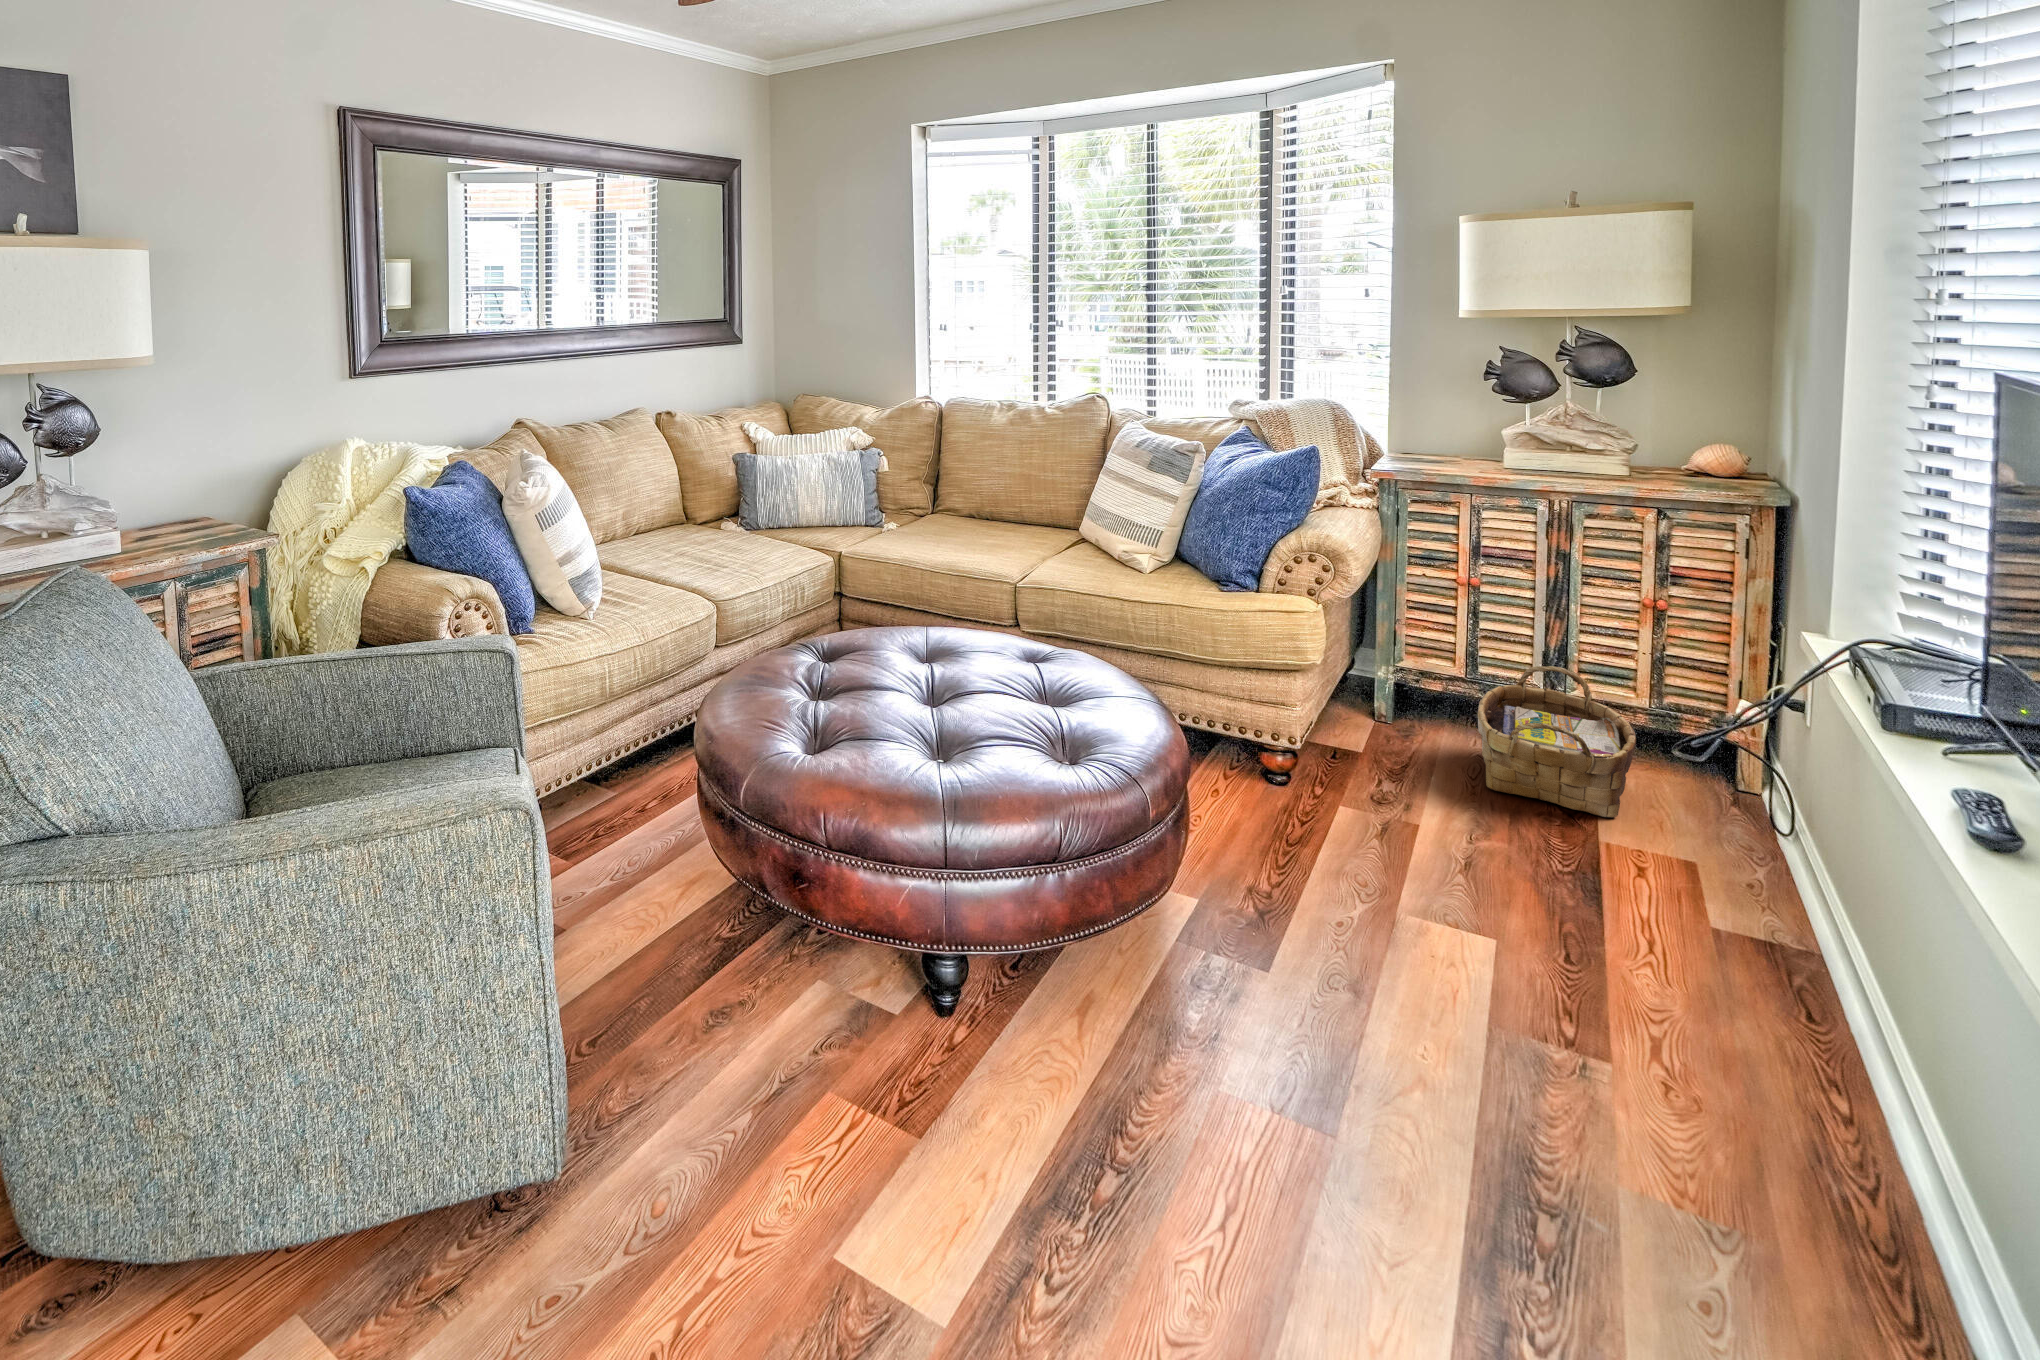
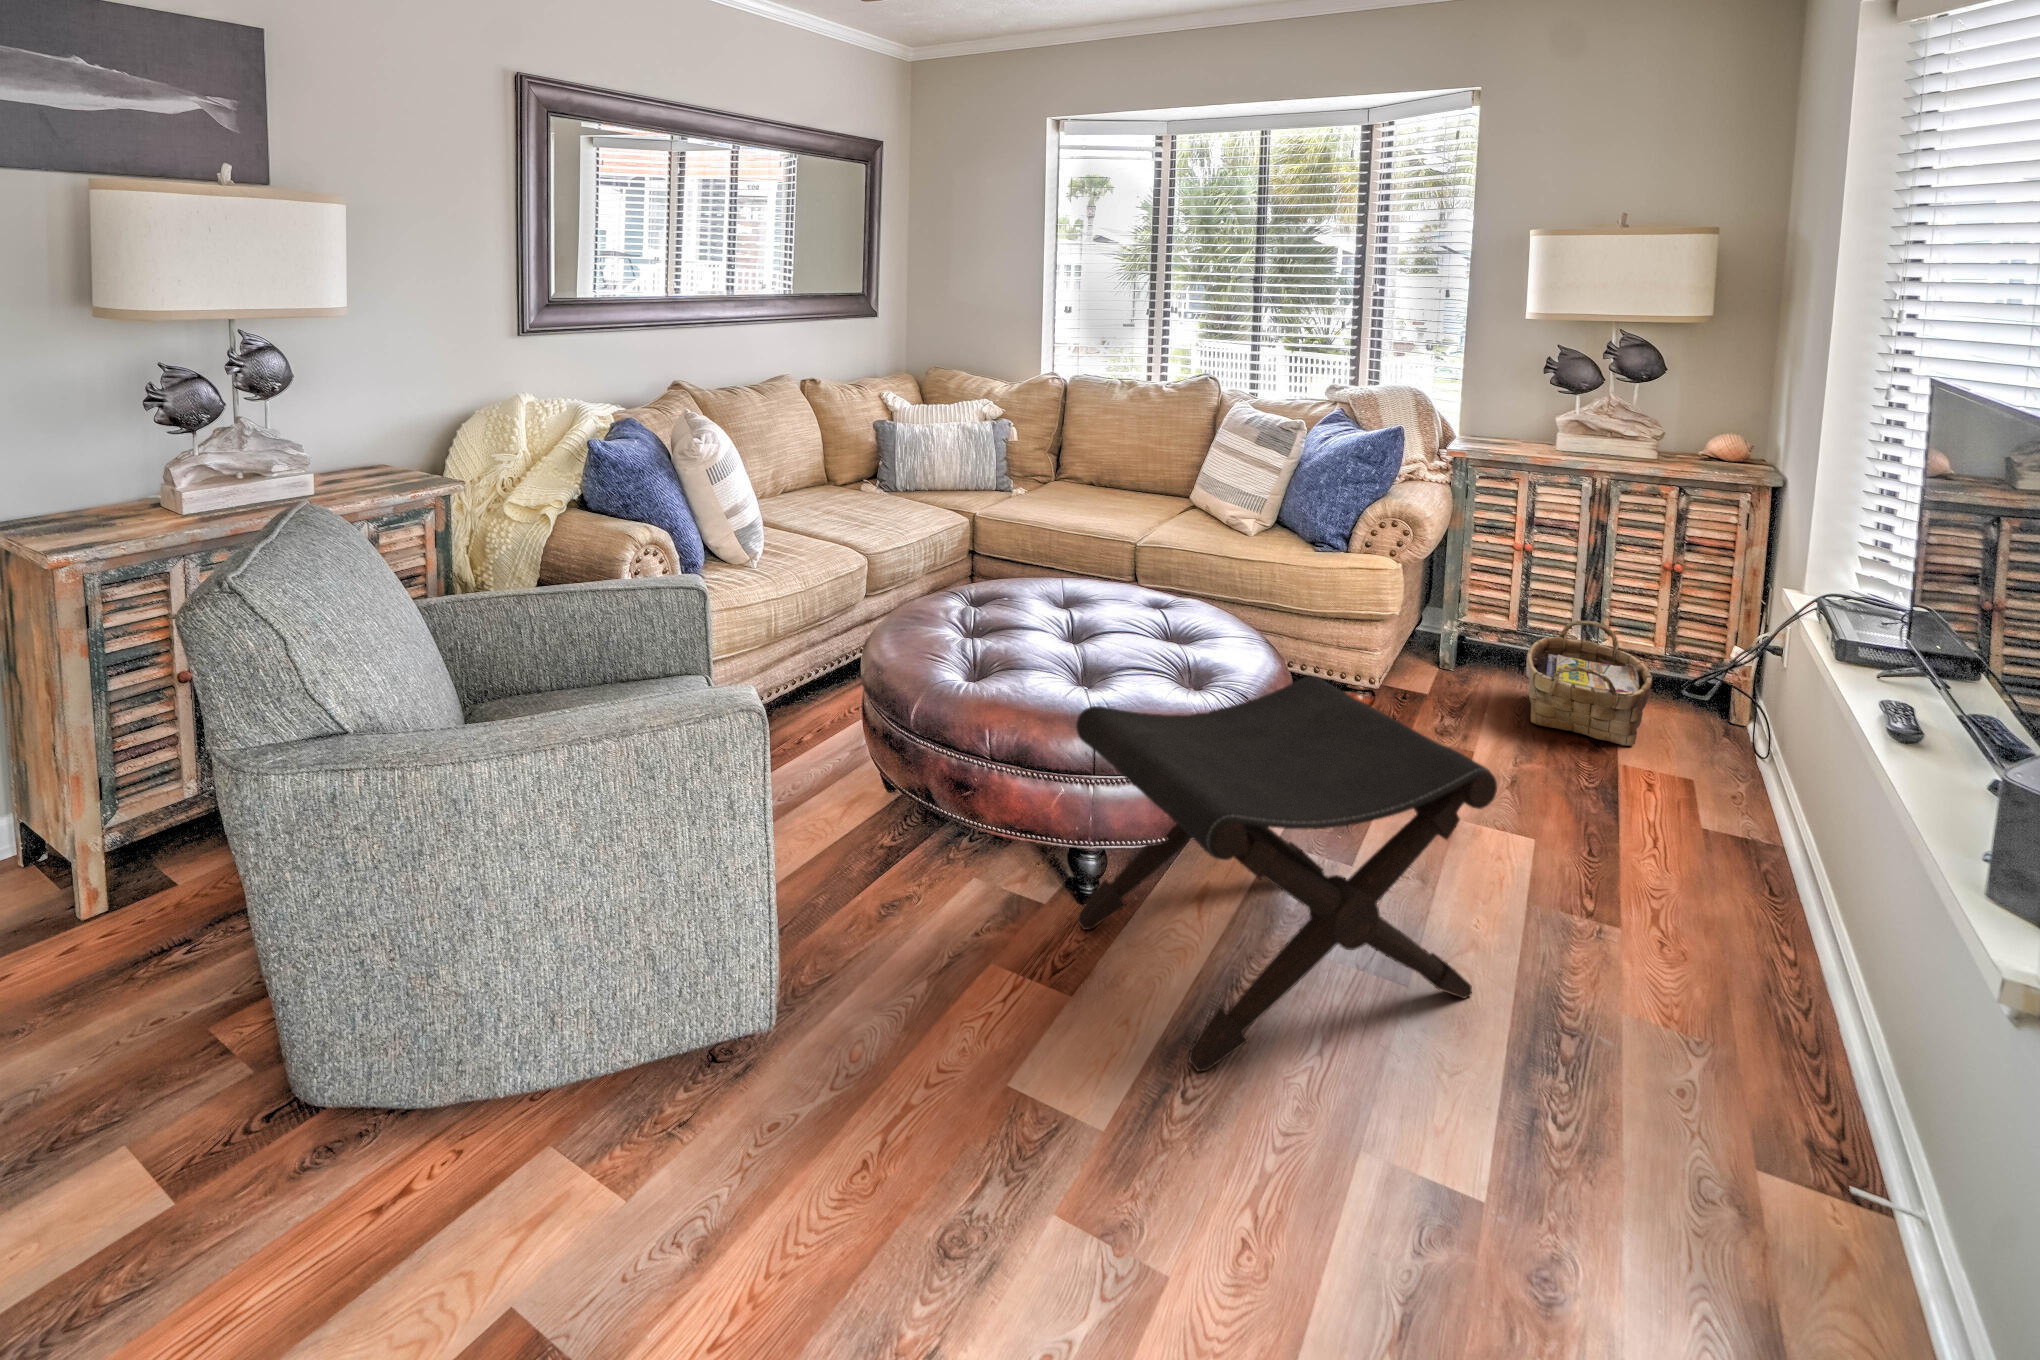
footstool: none [922,747,1438,1249] -> present [1076,676,1497,1071]

